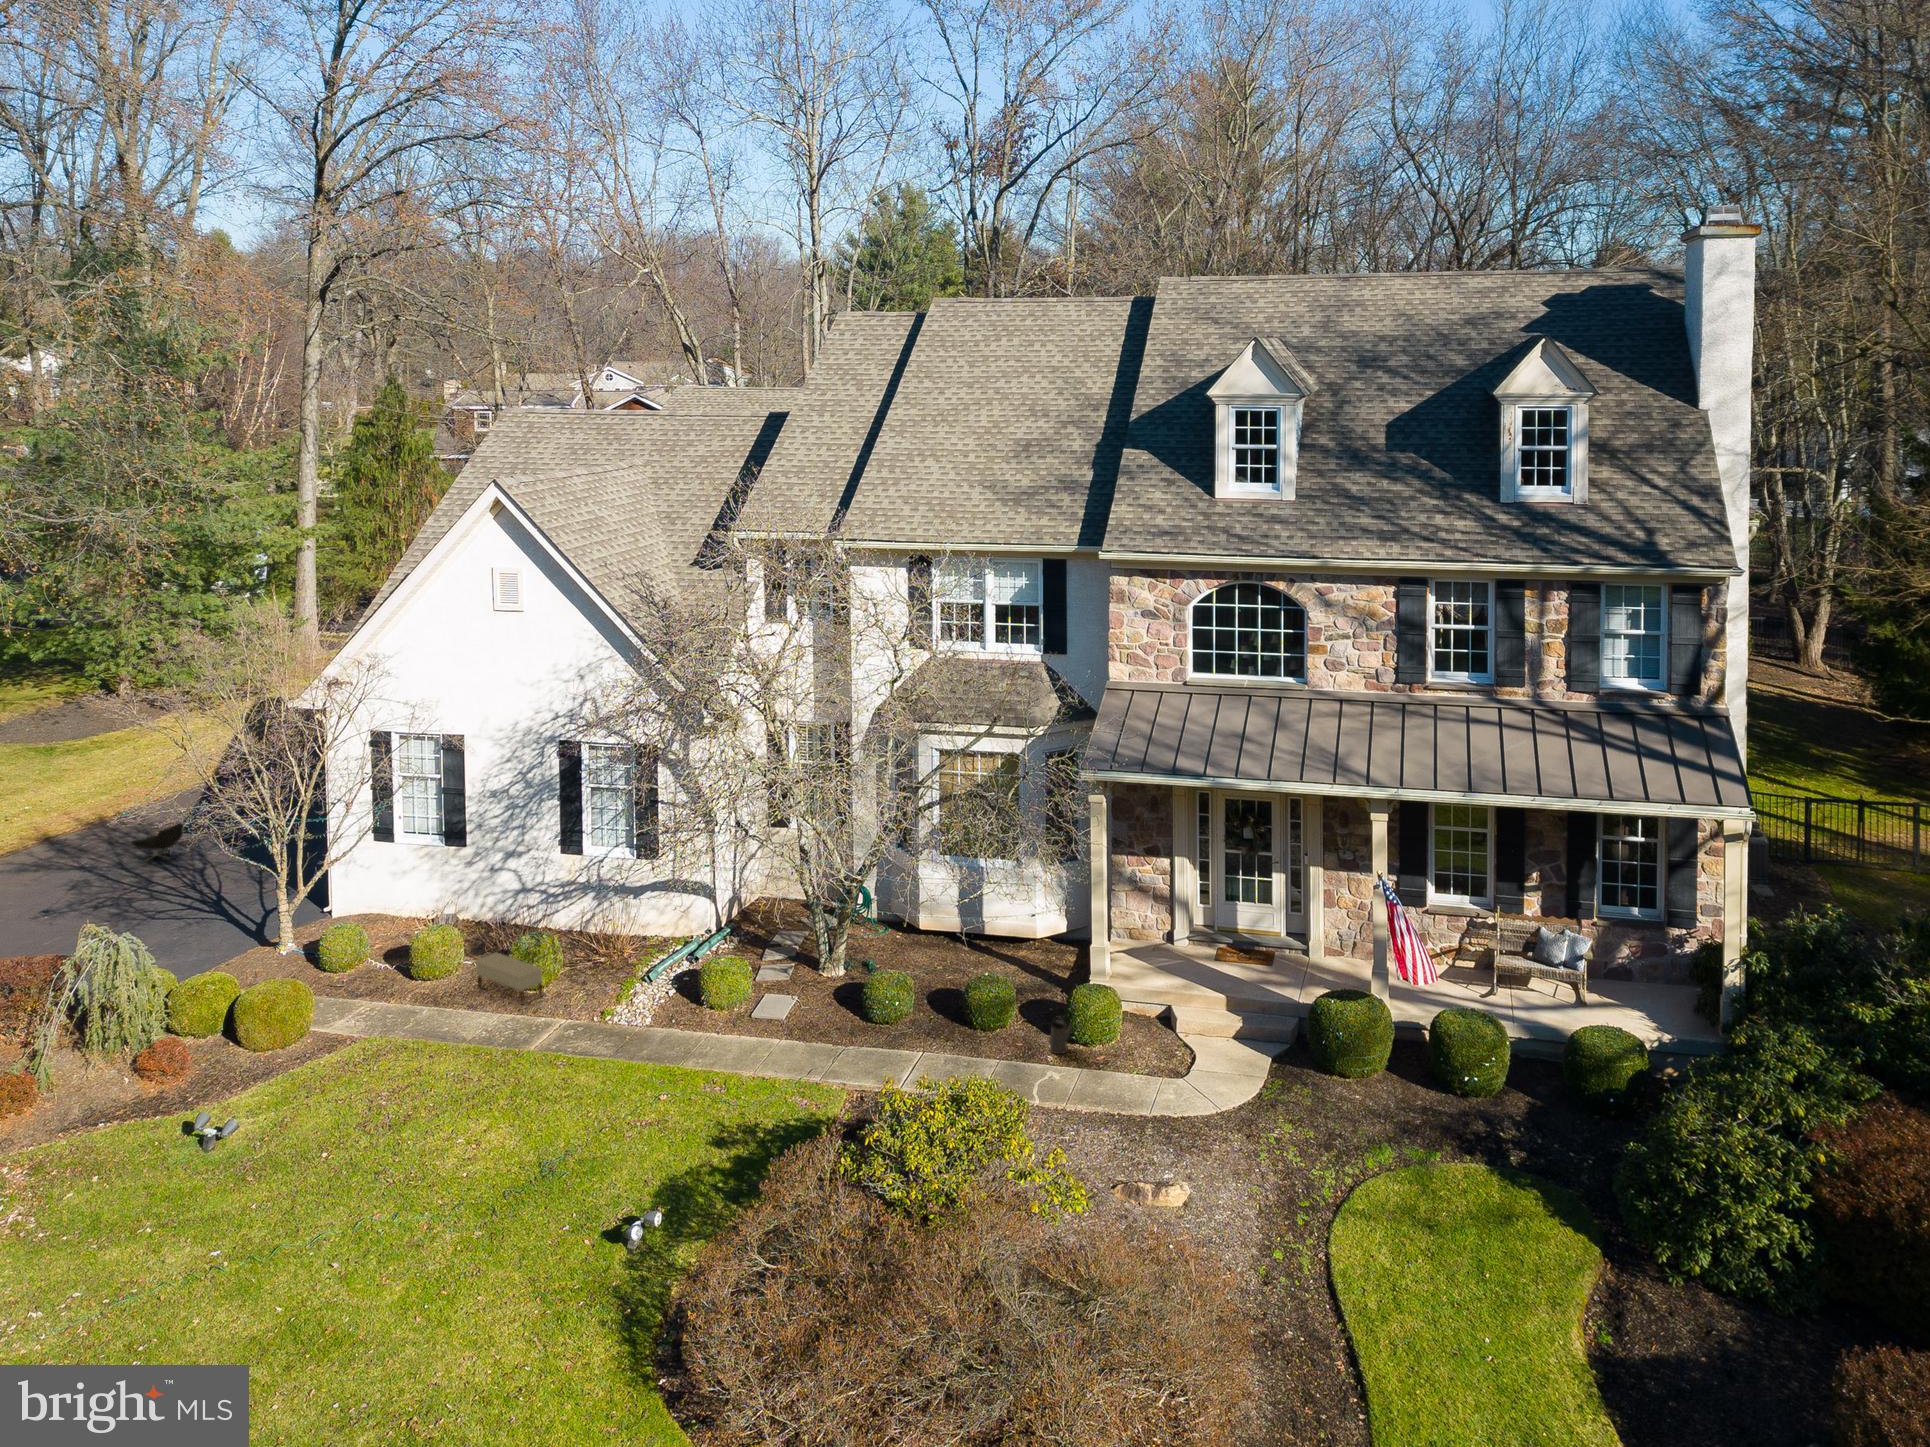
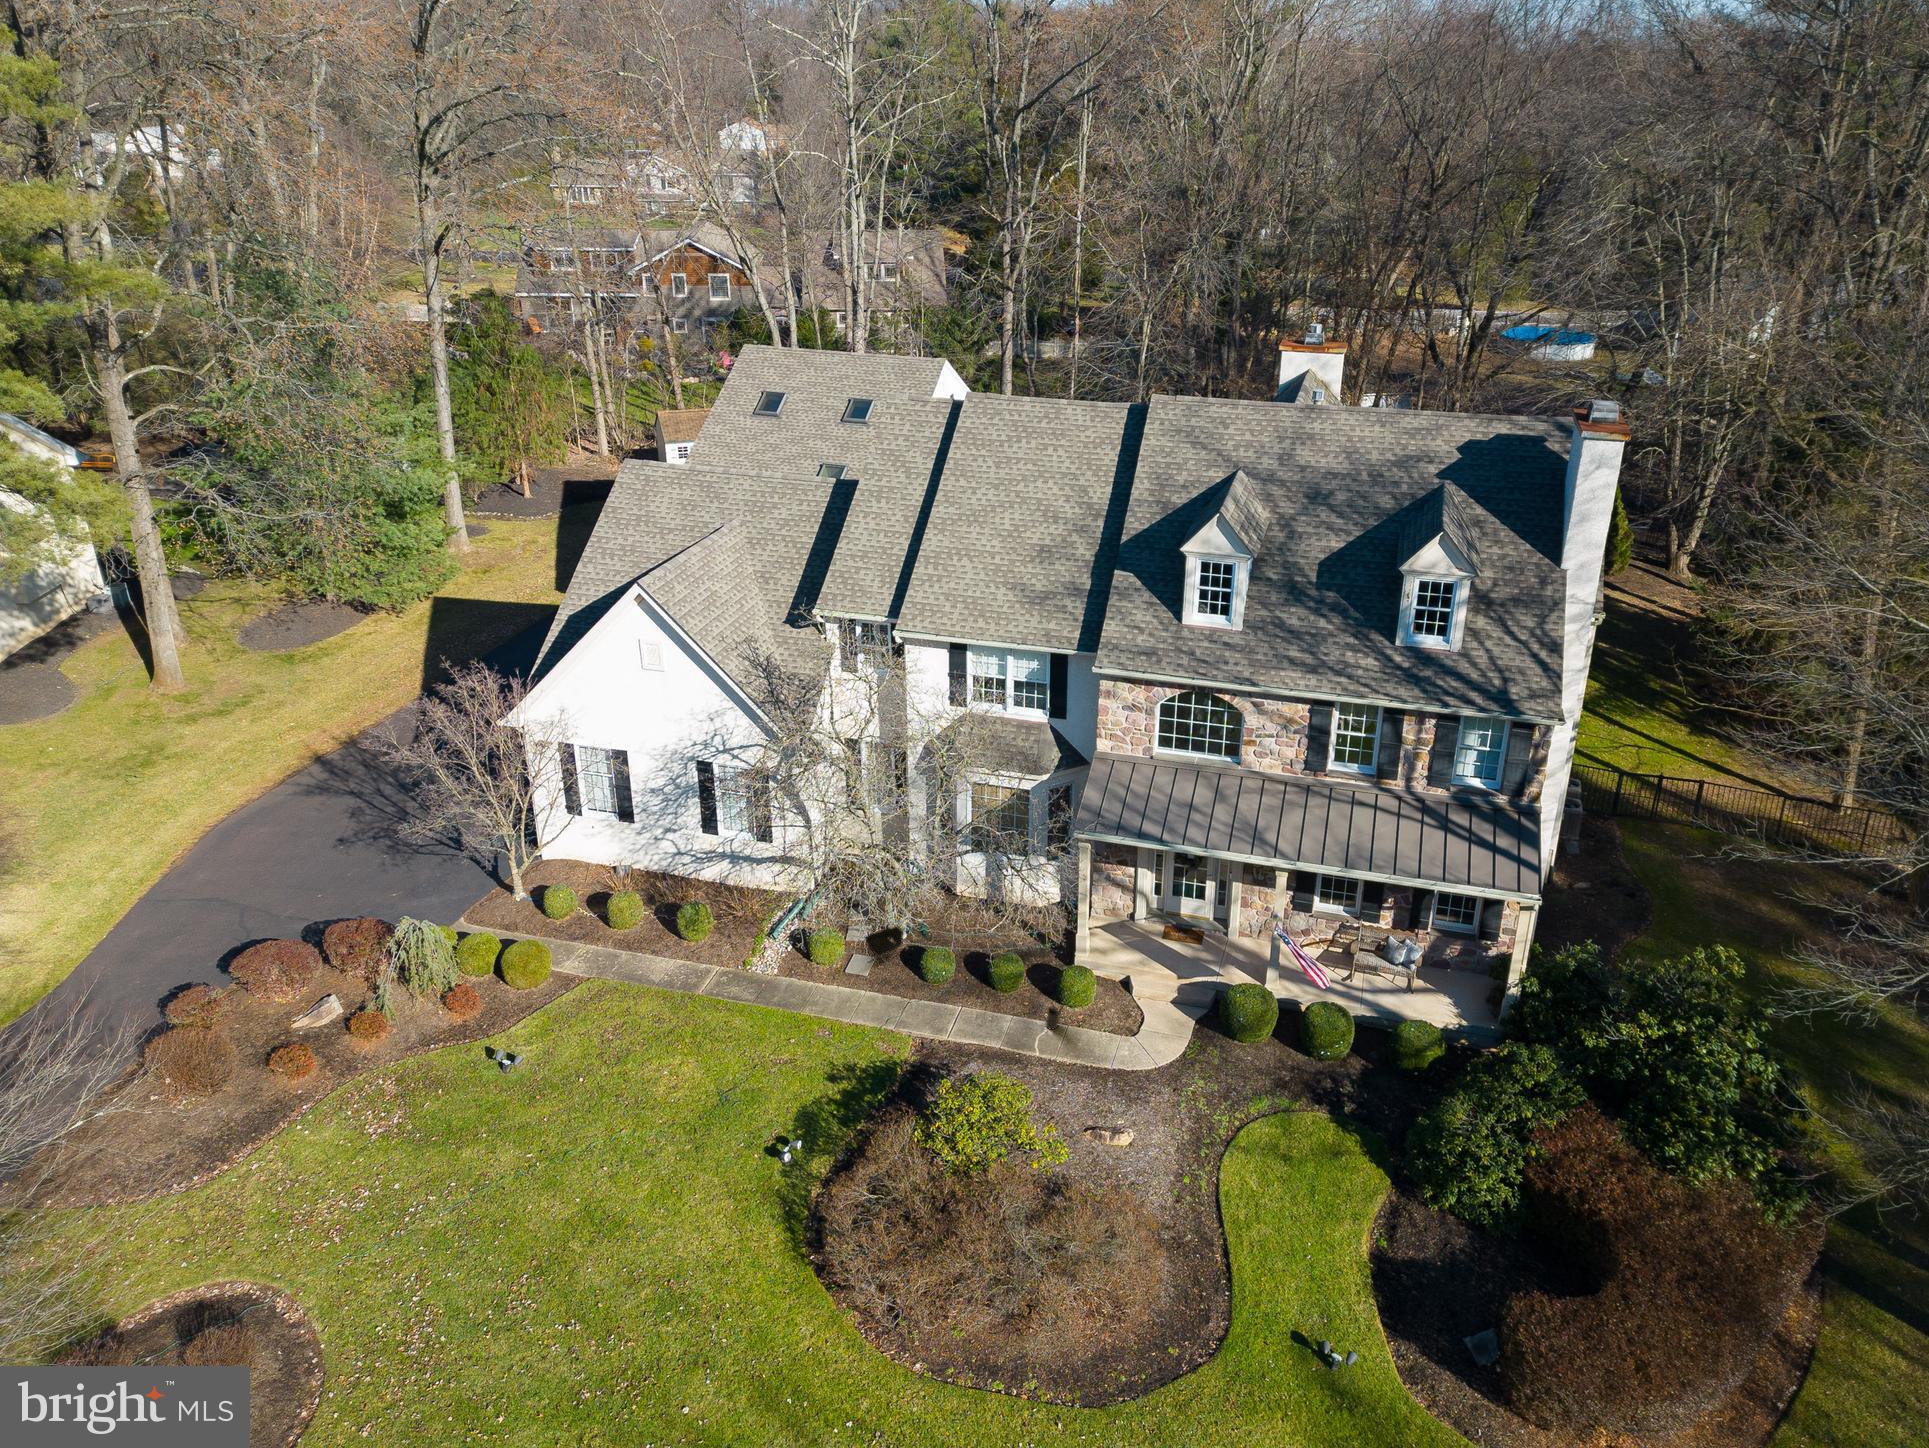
lounge chair: present [131,823,183,856] -> present [865,926,904,961]
bench: present [476,953,543,1004] -> none [649,920,697,964]

